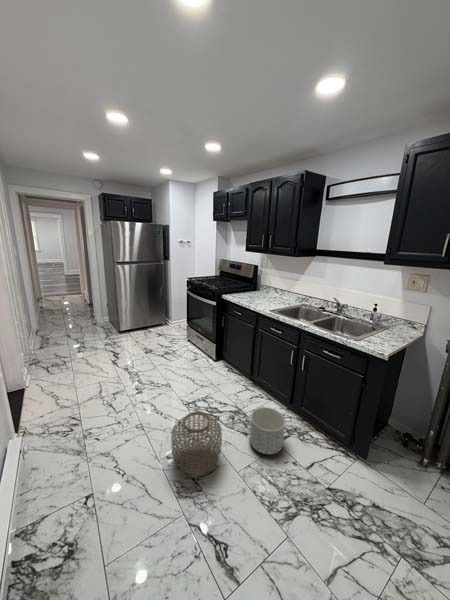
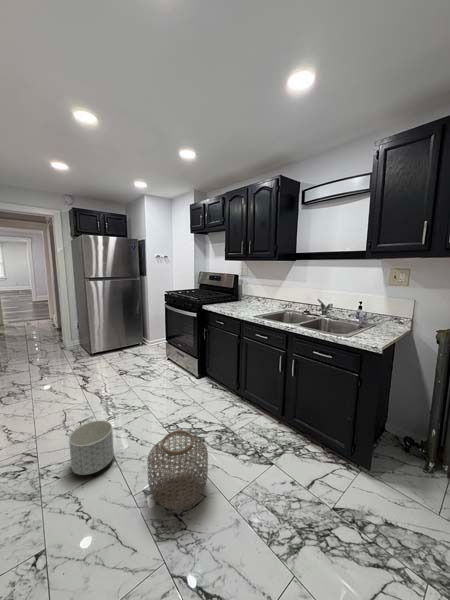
planter: present [250,407,285,454] -> present [69,421,114,475]

